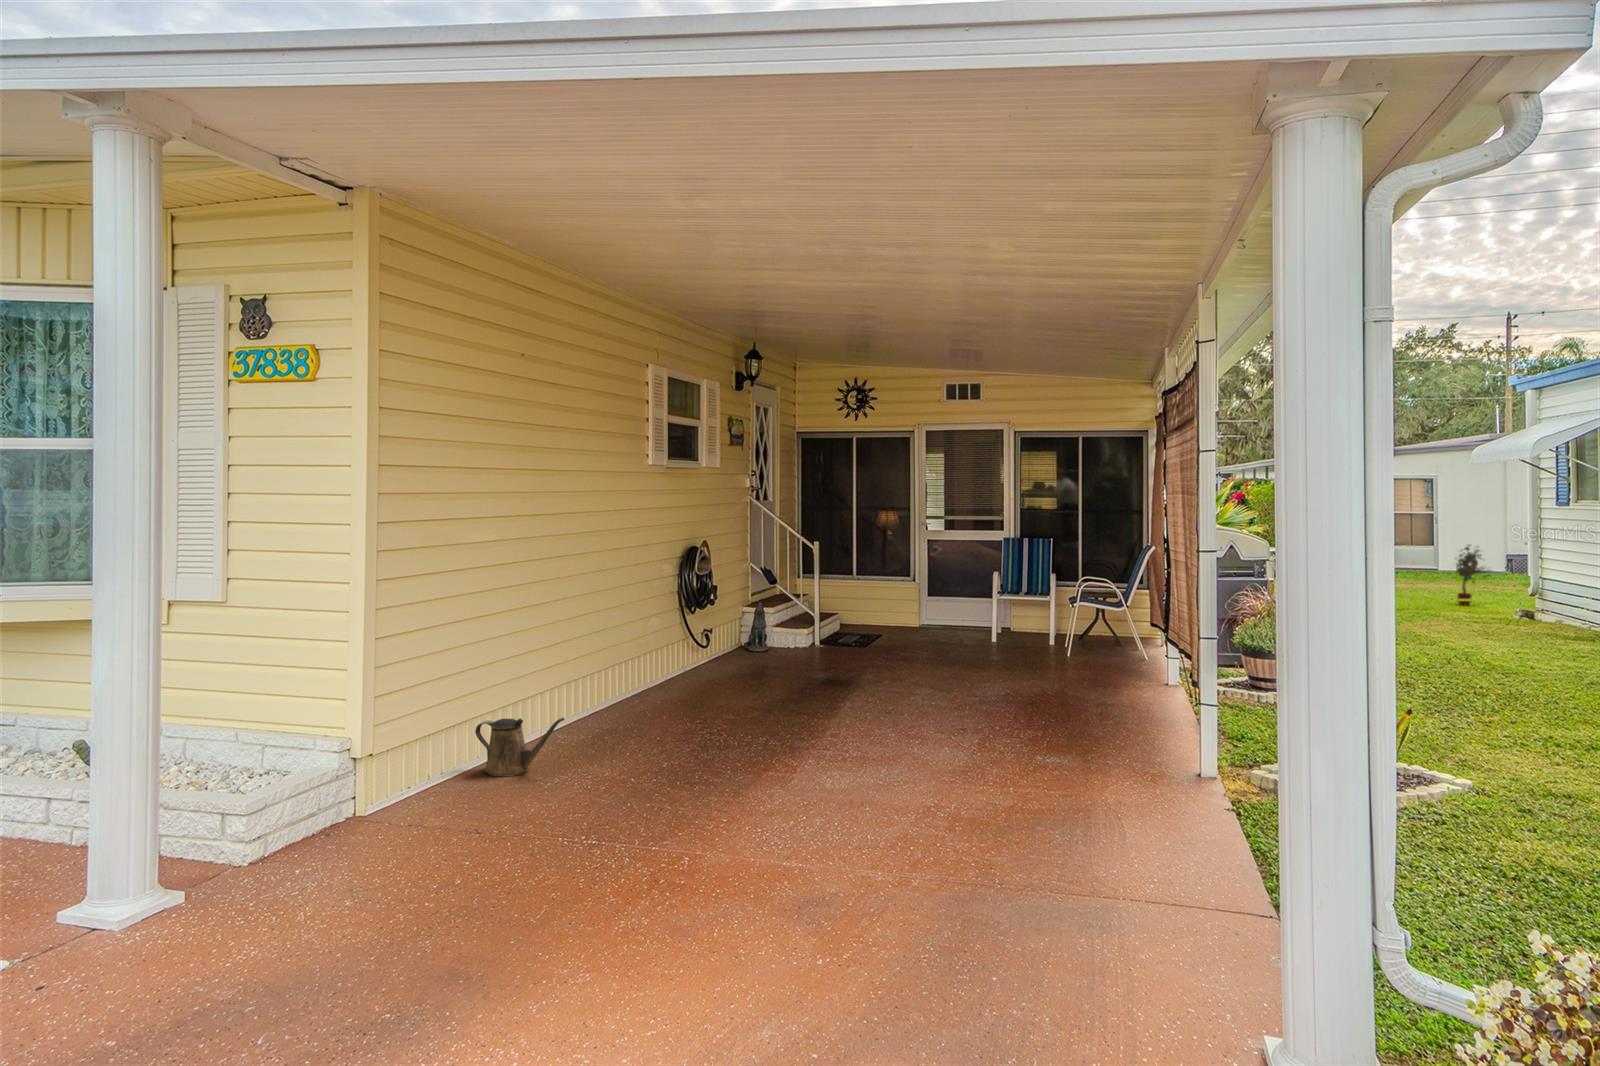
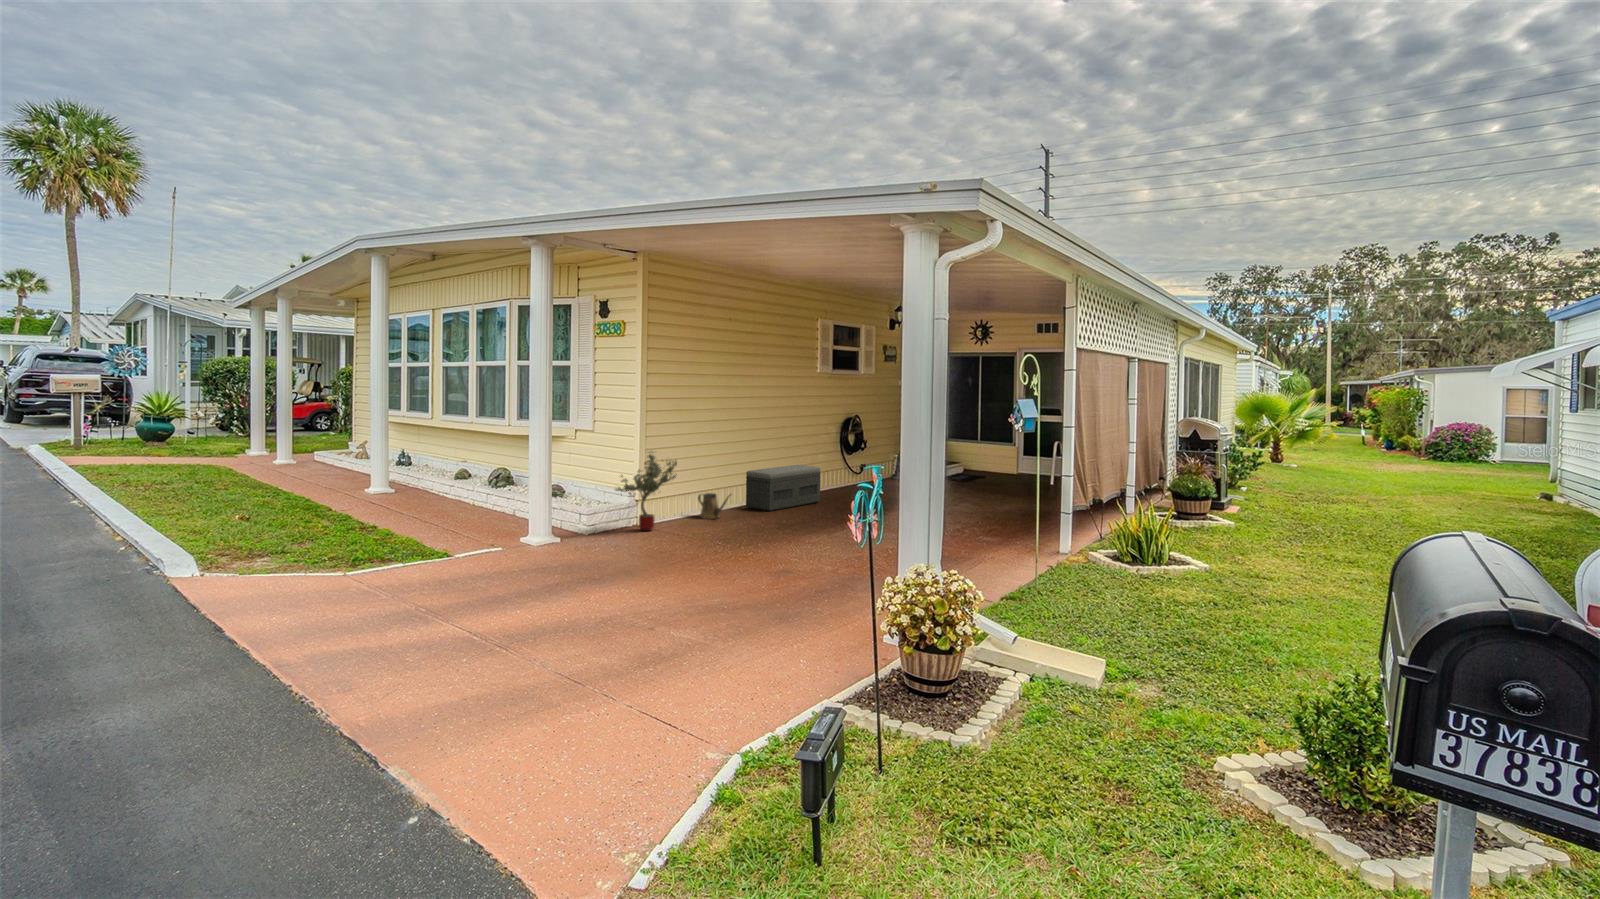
potted tree: present [1455,545,1492,605] -> present [616,451,677,531]
storage bench: none [554,637,680,739] -> present [746,465,820,511]

